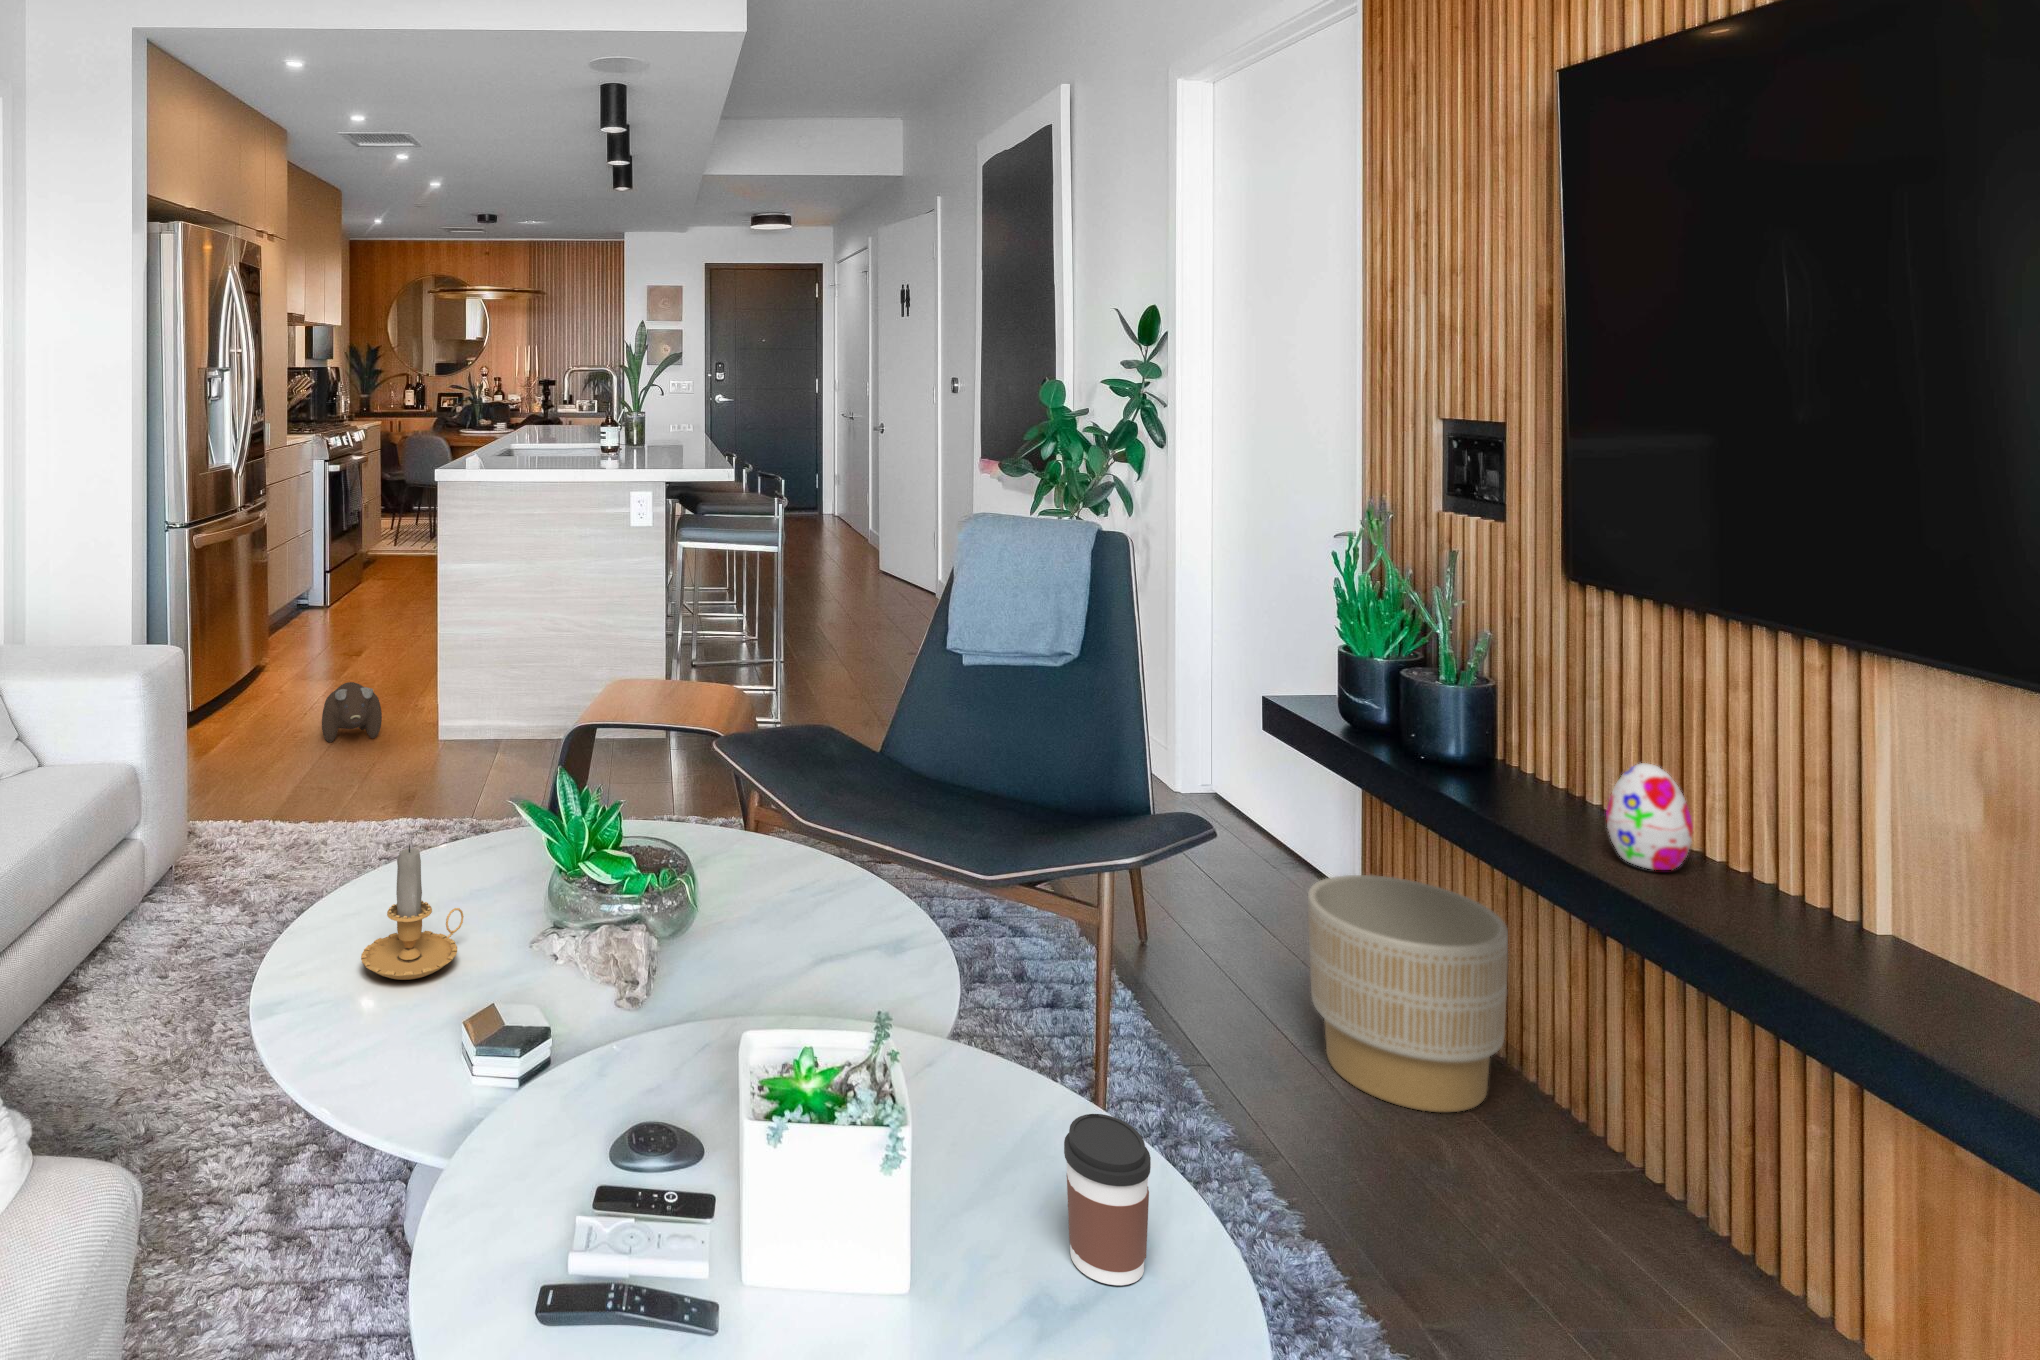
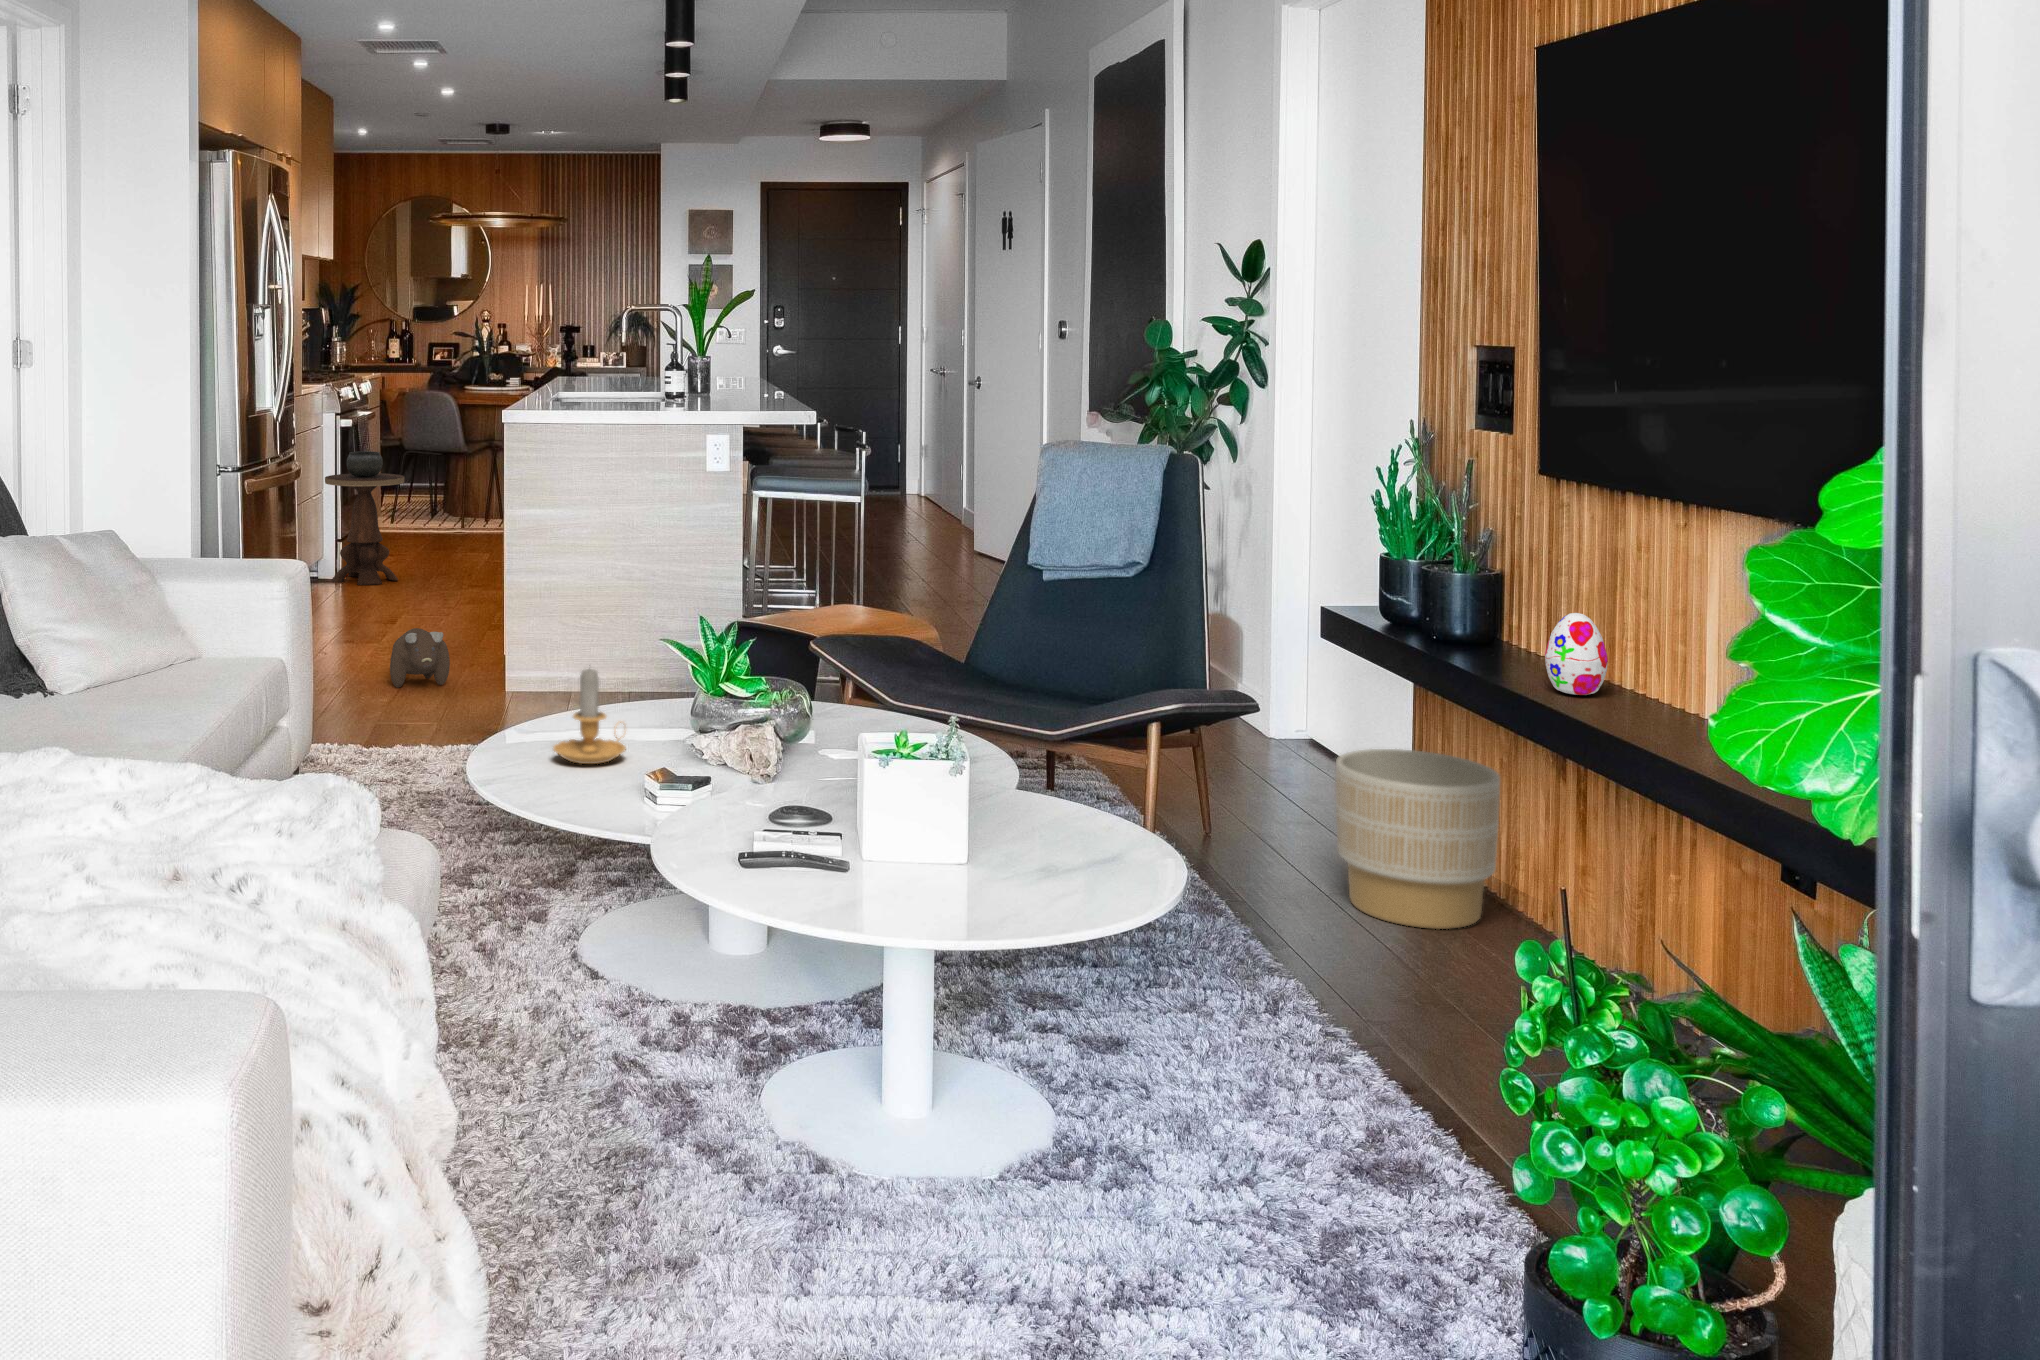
side table: none [307,496,379,617] -> present [325,451,404,585]
coffee cup: present [1064,1114,1151,1285] -> none [1072,775,1126,868]

